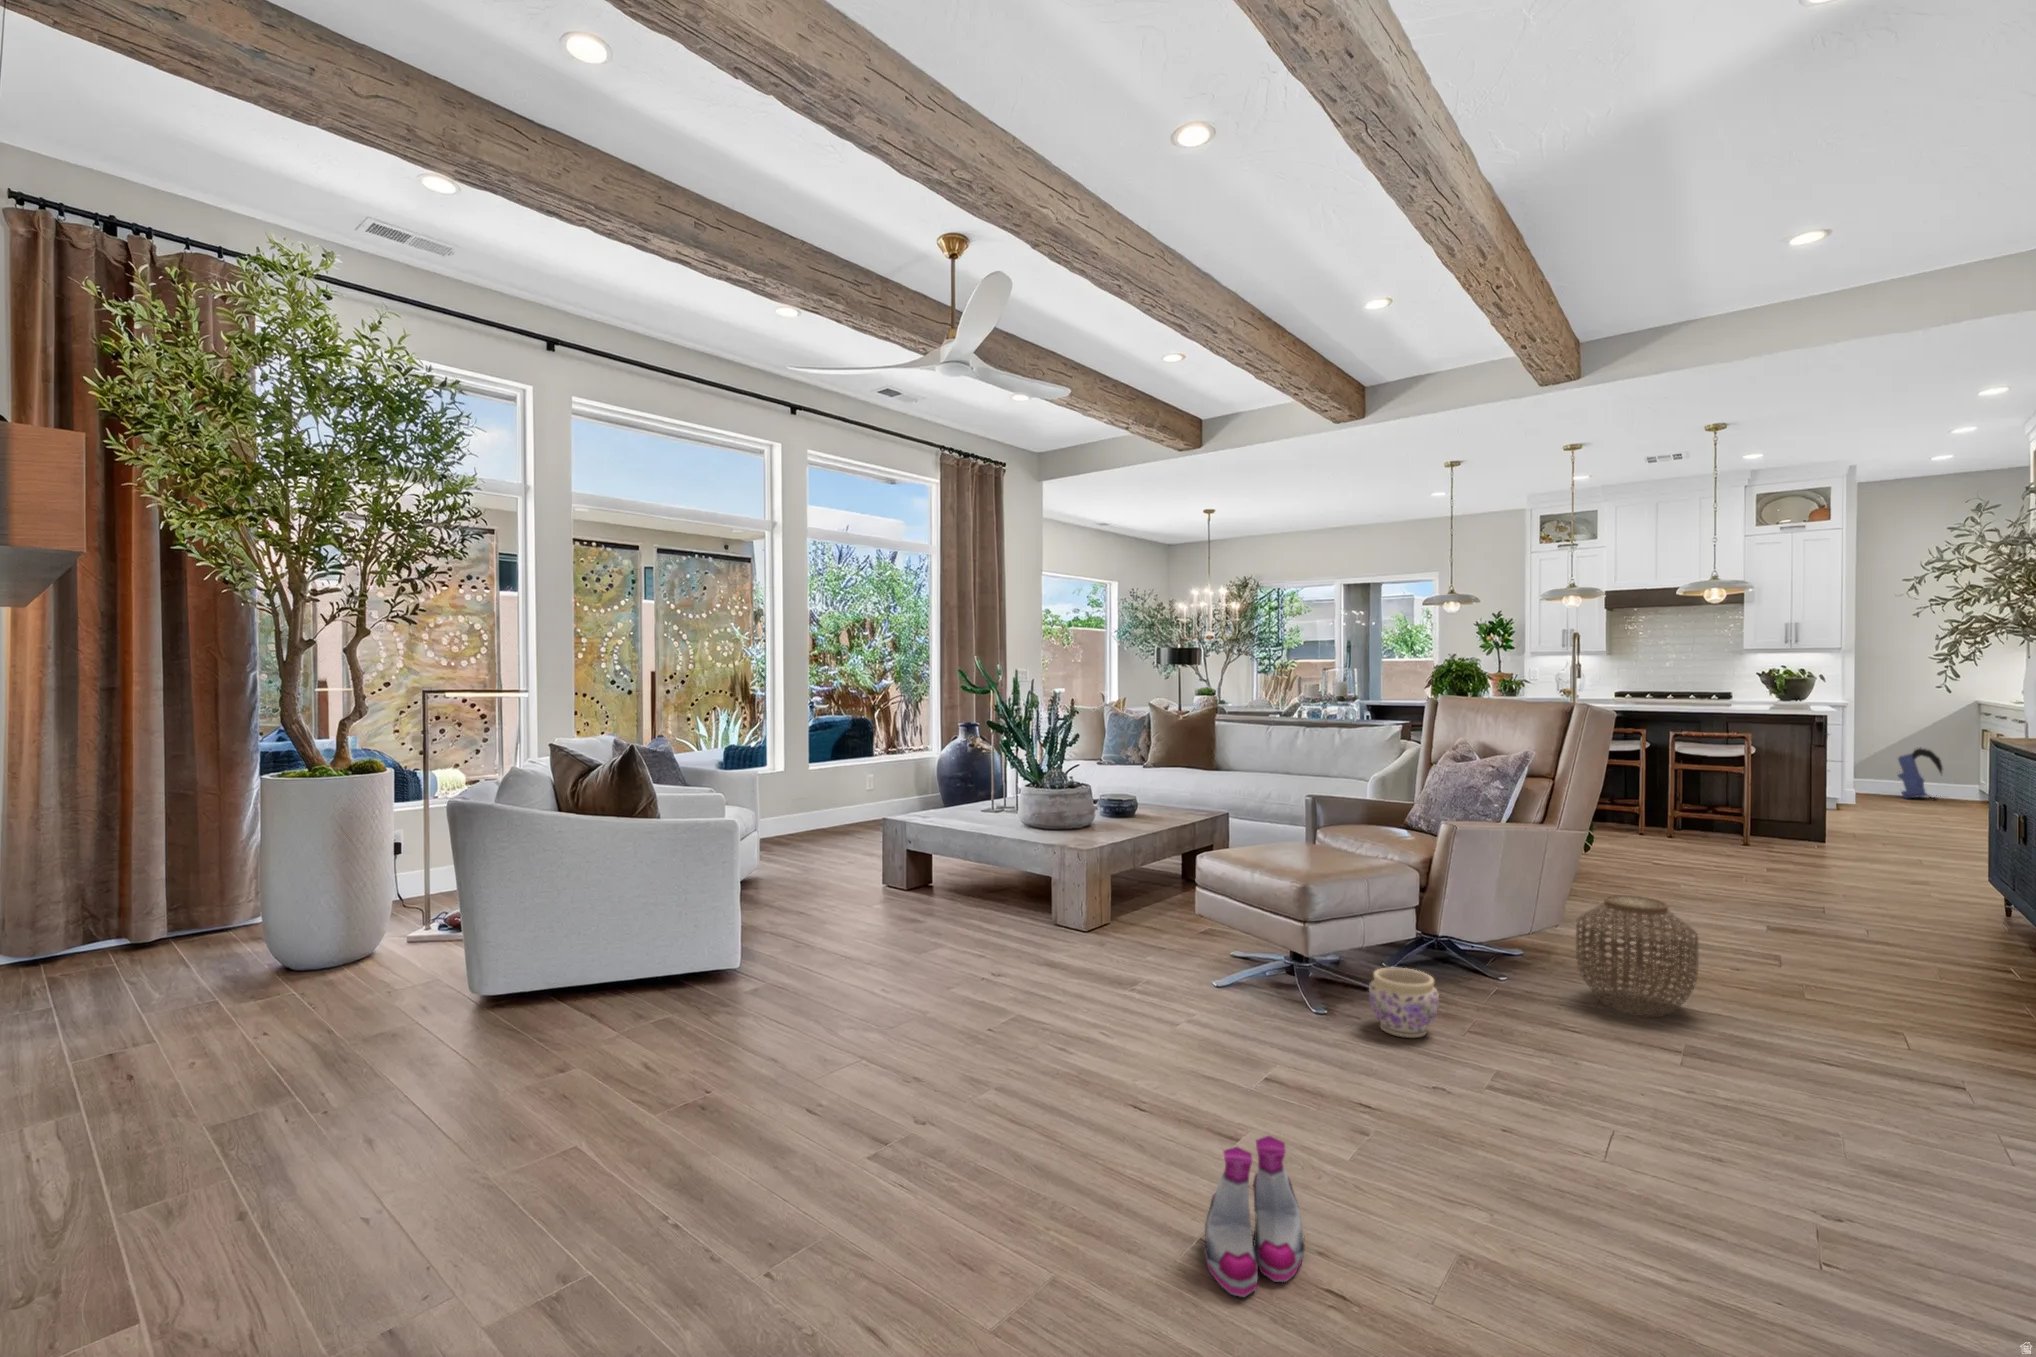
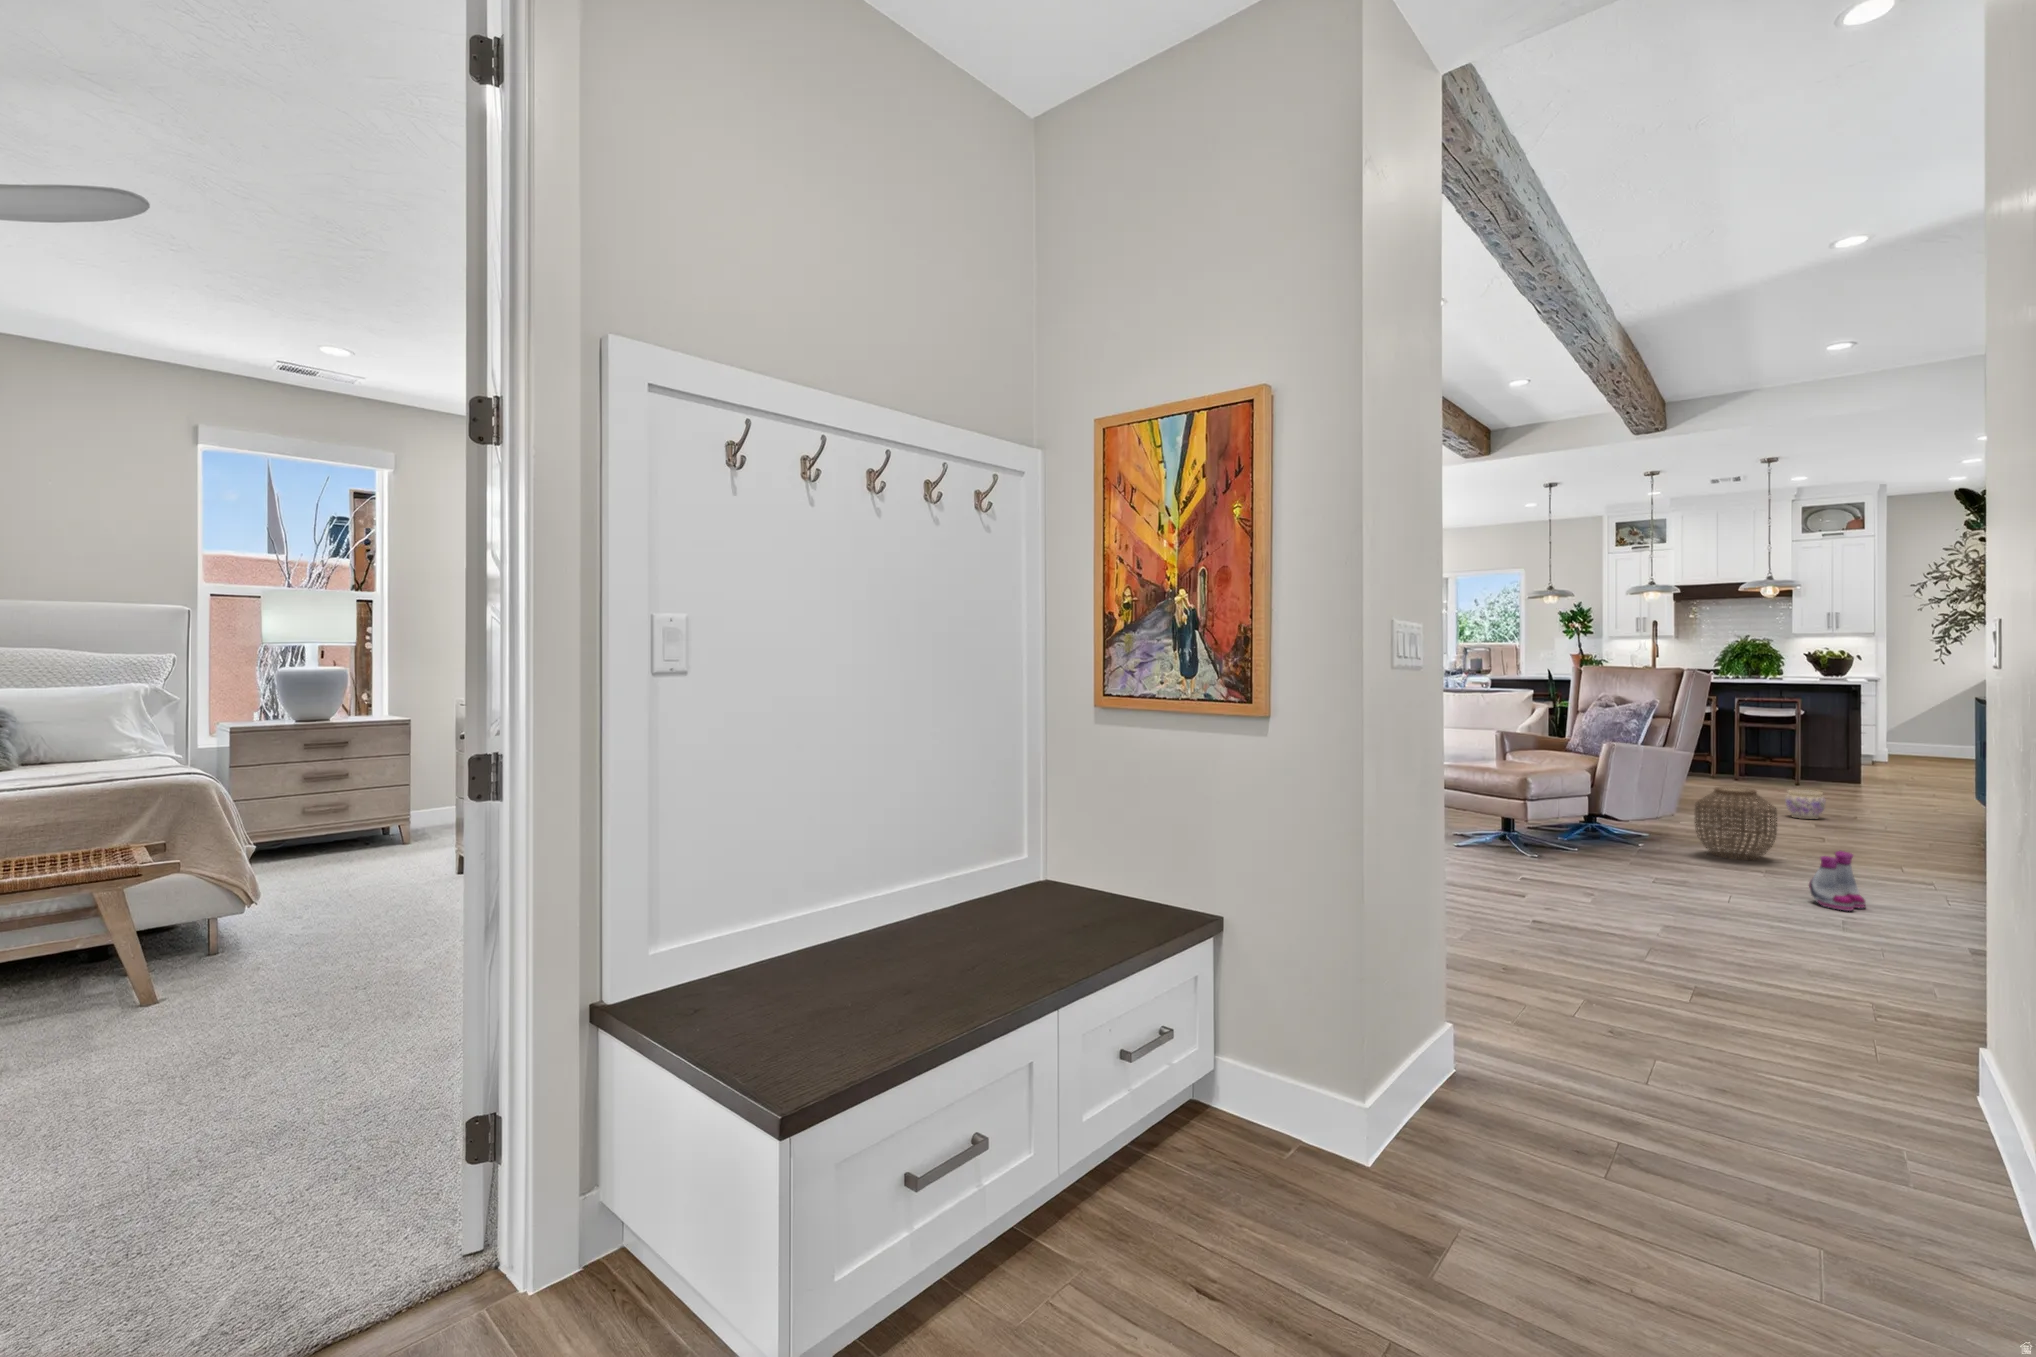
backpack: present [1898,748,1942,799] -> none [1922,713,1964,757]
planter: present [1369,967,1439,1038] -> present [1785,790,1826,819]
boots: present [1205,1136,1304,1297] -> present [1809,851,1865,911]

